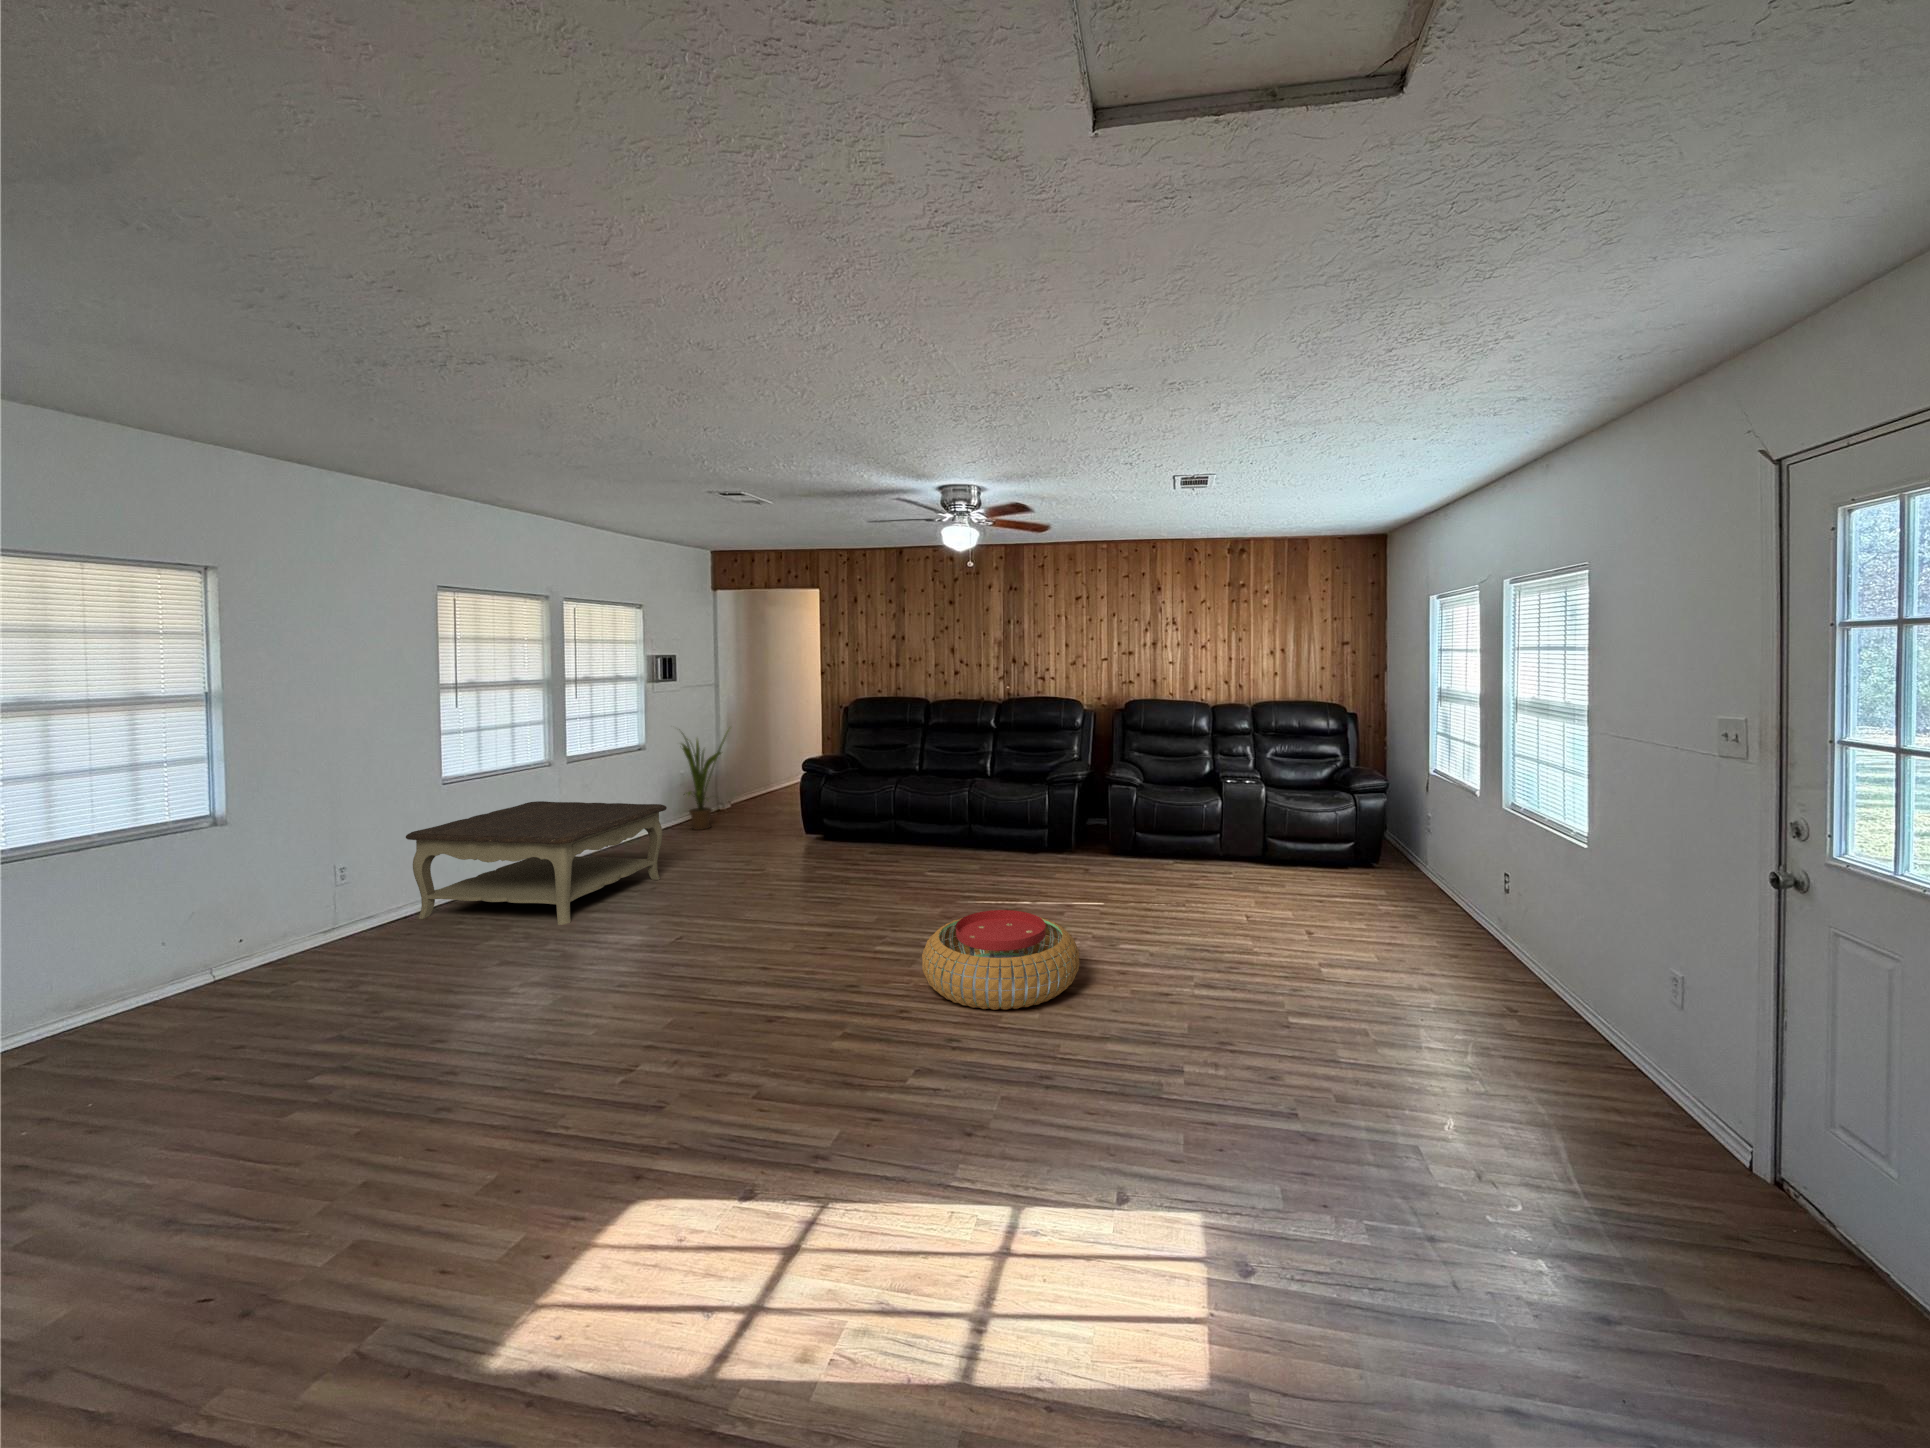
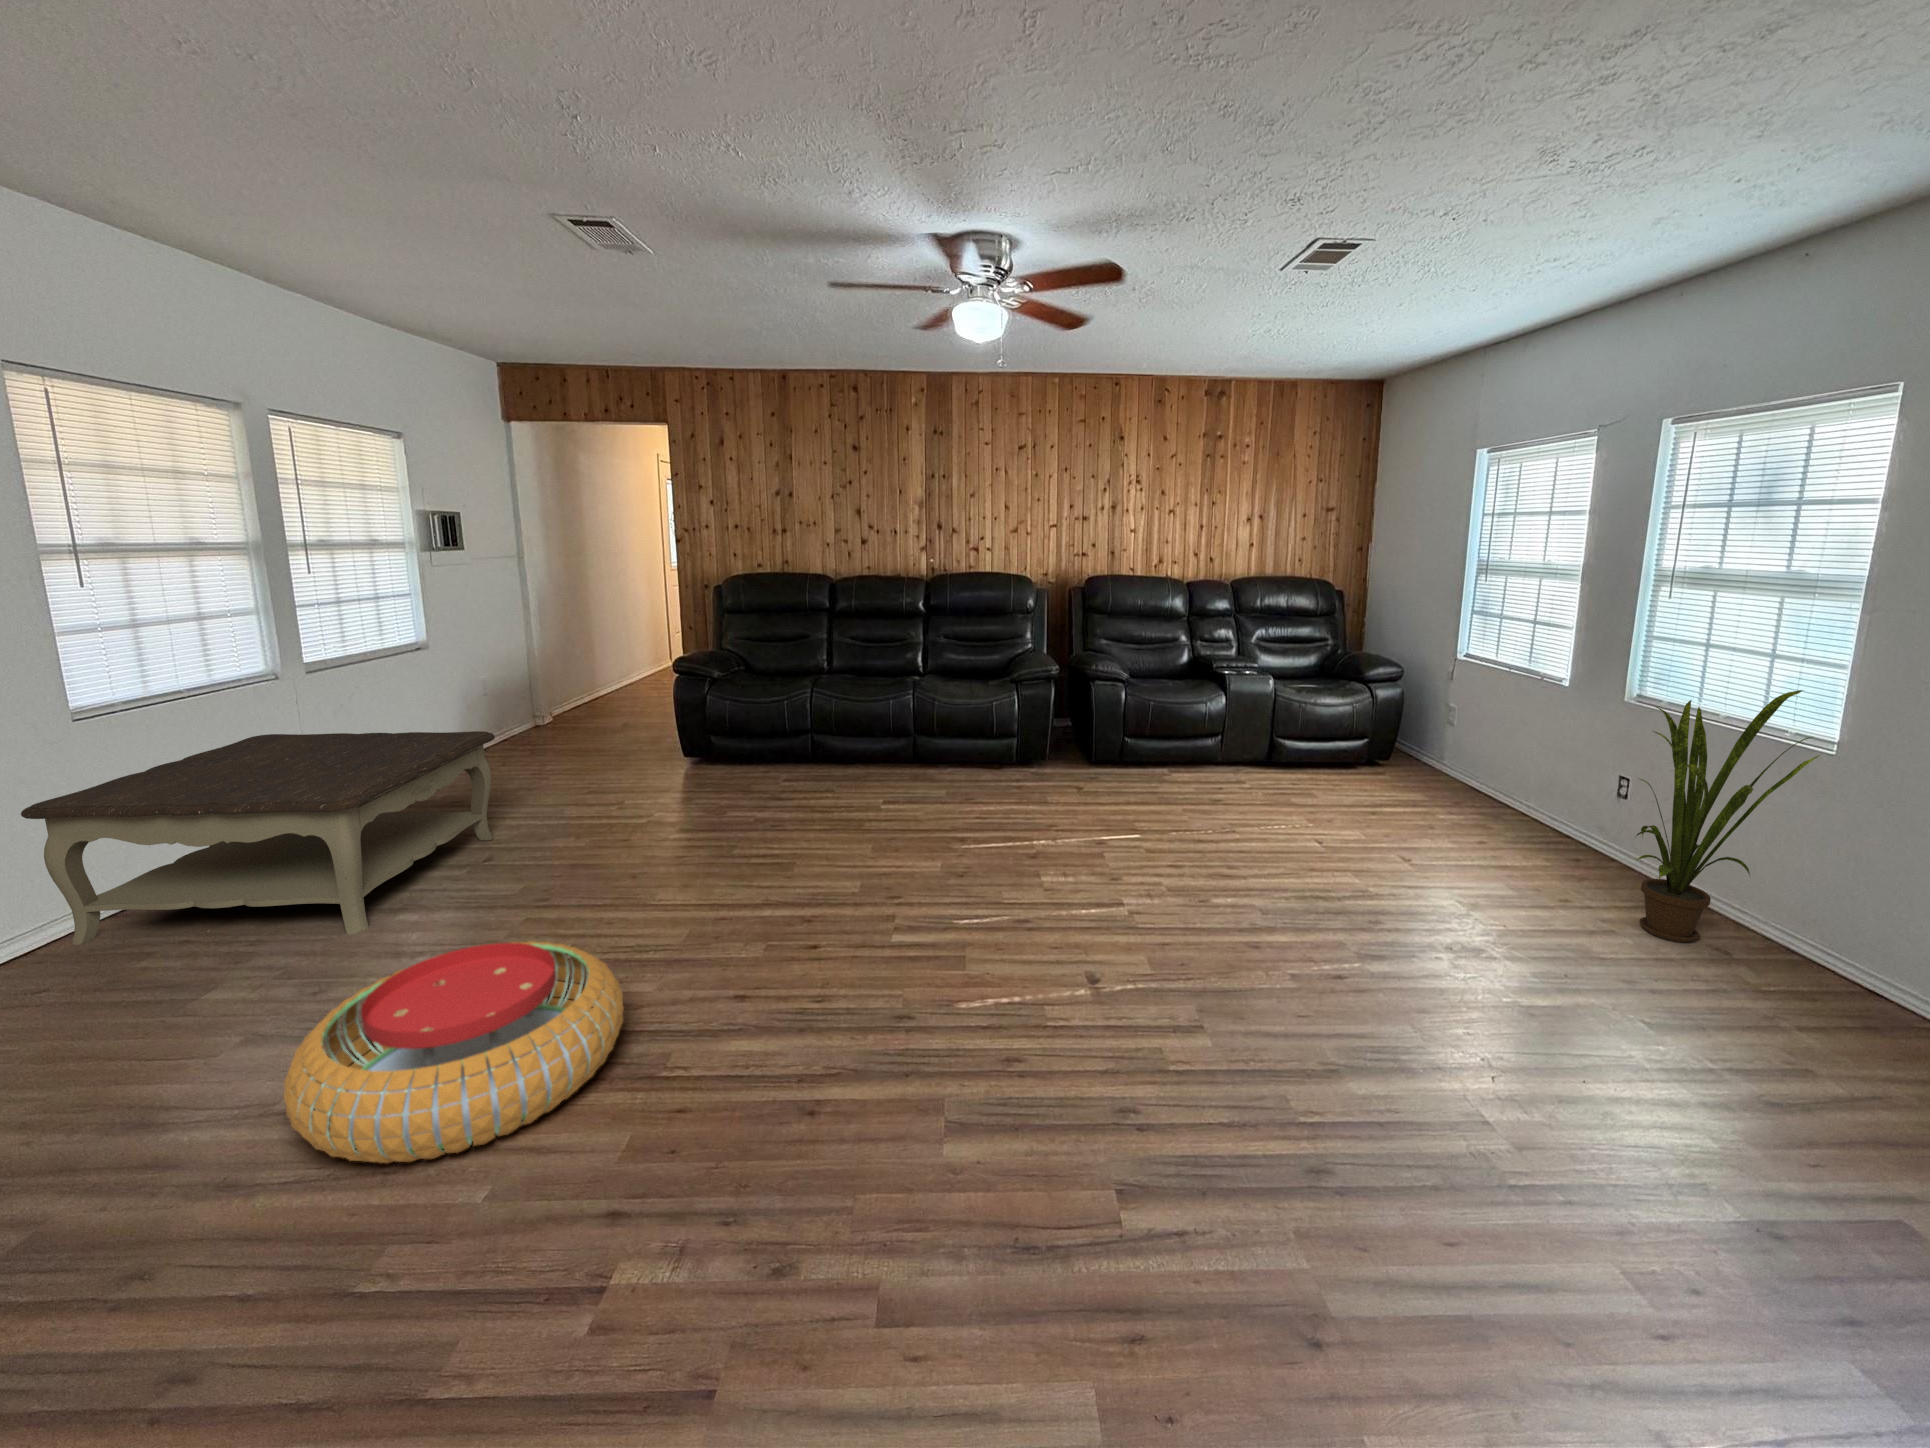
house plant: present [682,728,731,830] -> present [1636,690,1820,942]
pouf: present [922,910,1080,1010] -> present [284,941,624,1163]

